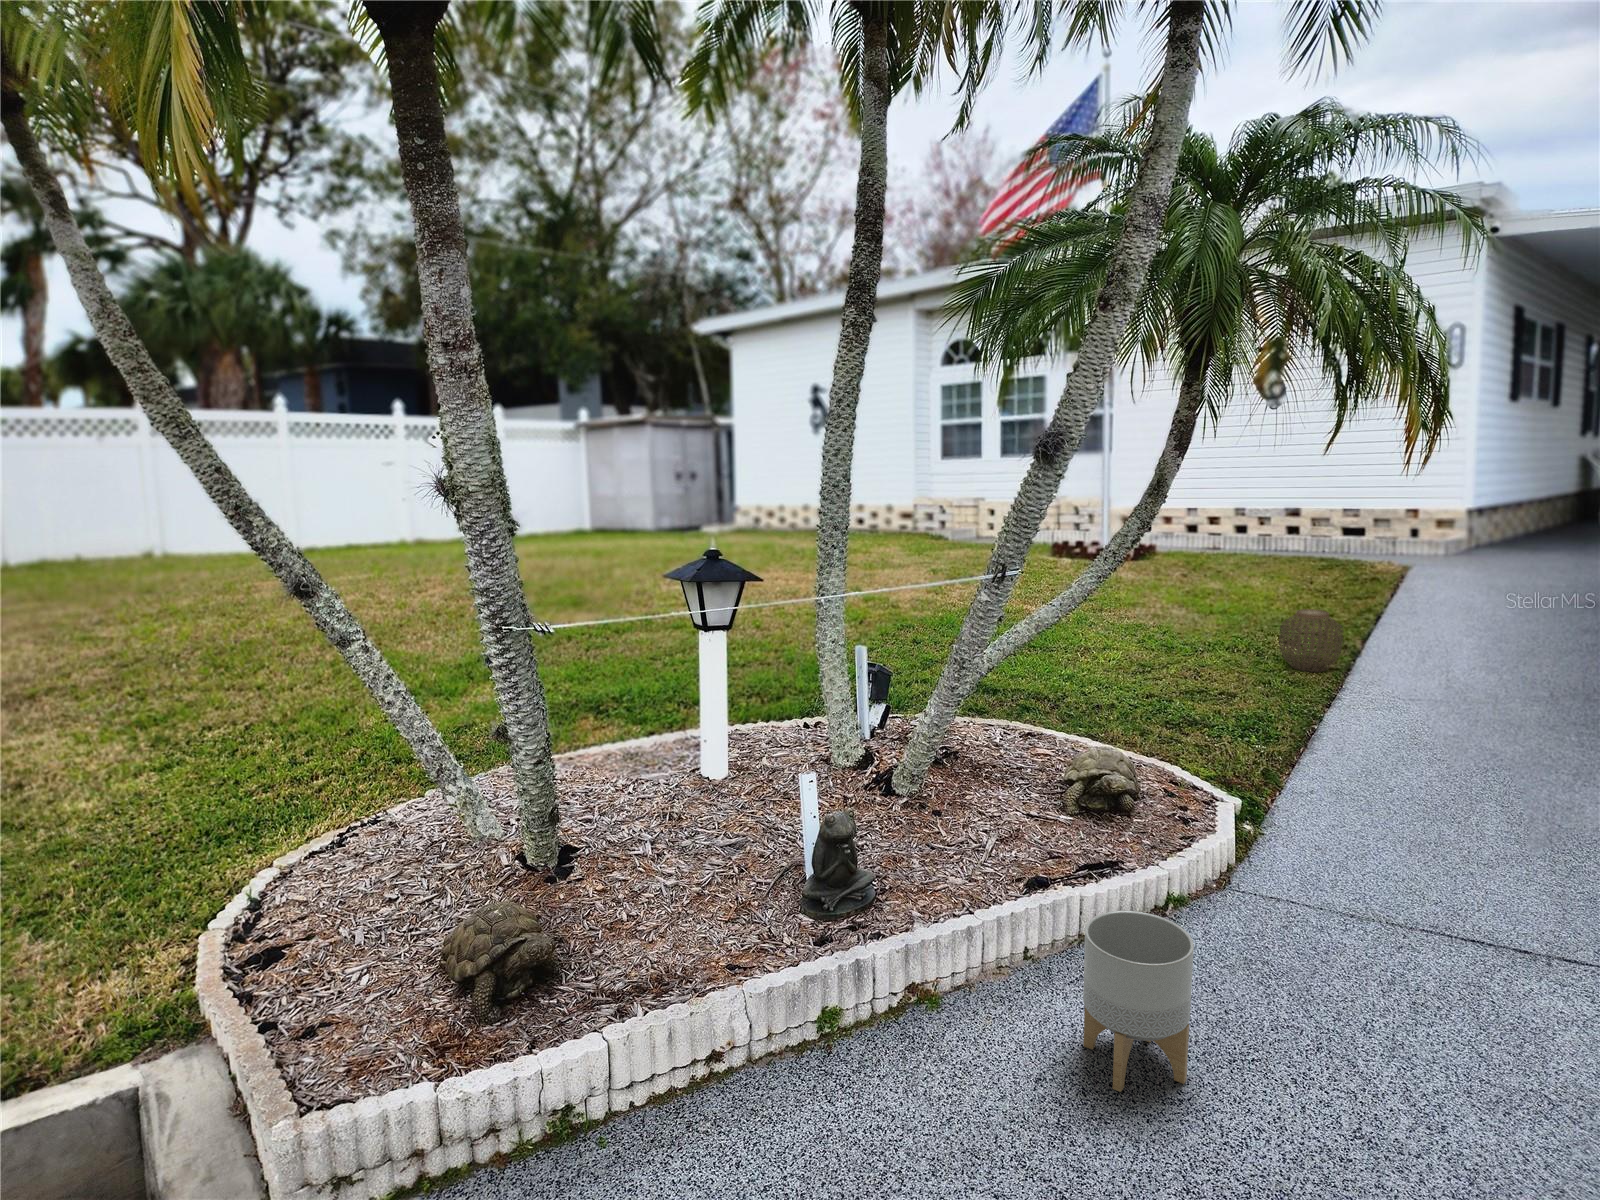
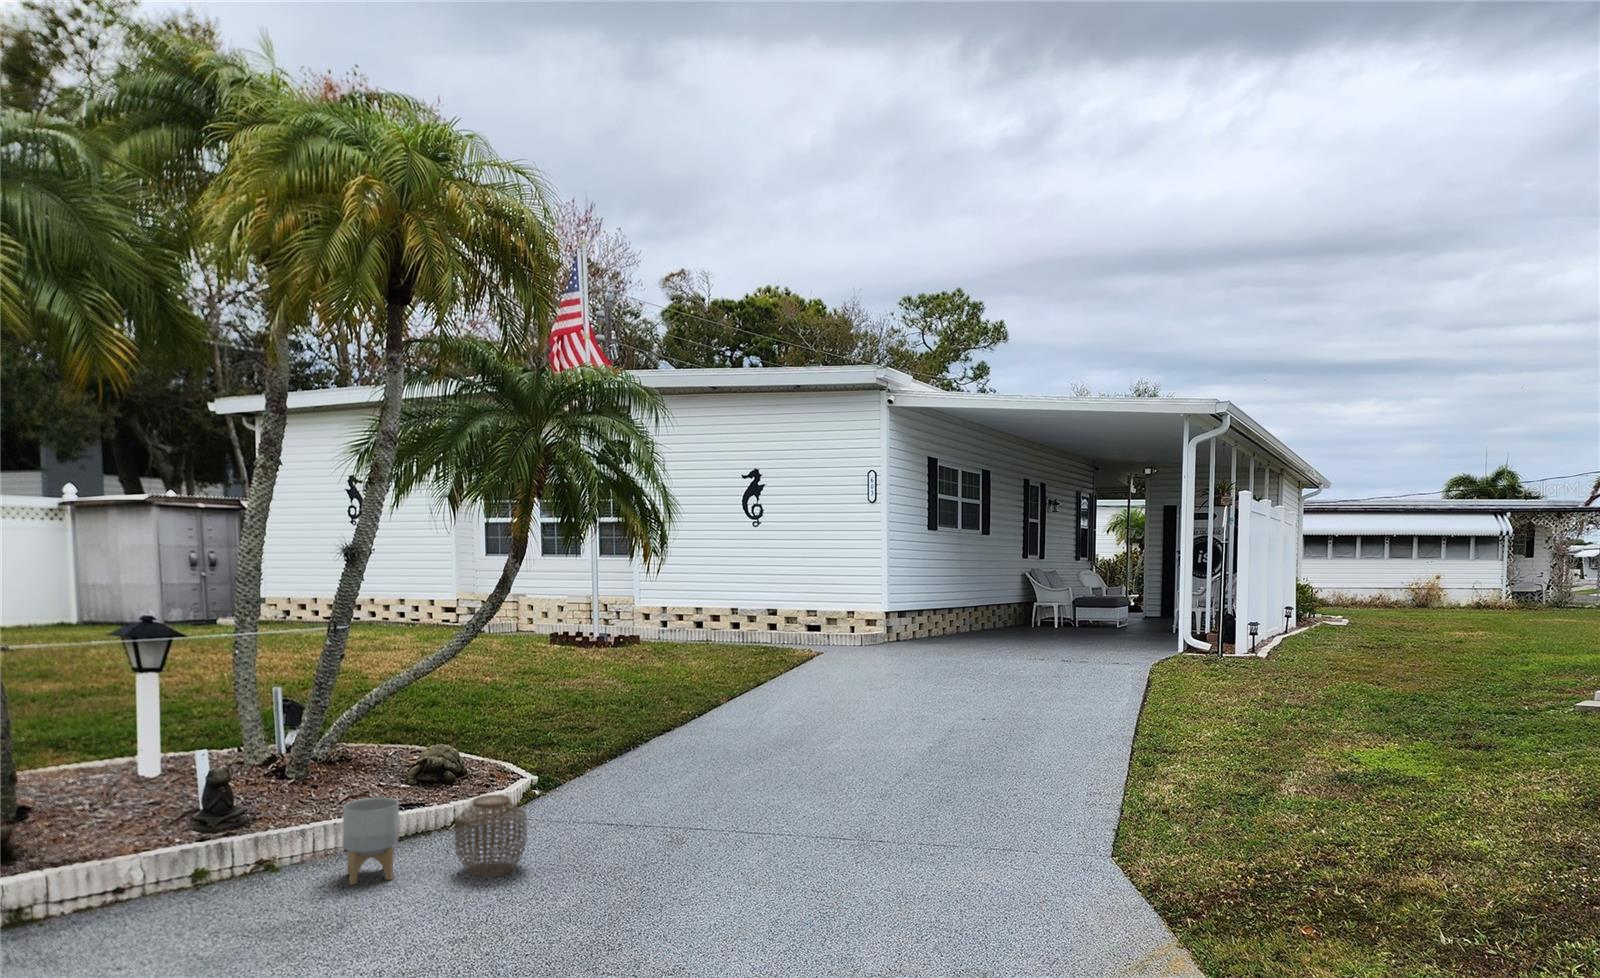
woven basket: present [1279,609,1343,672] -> present [455,795,527,878]

